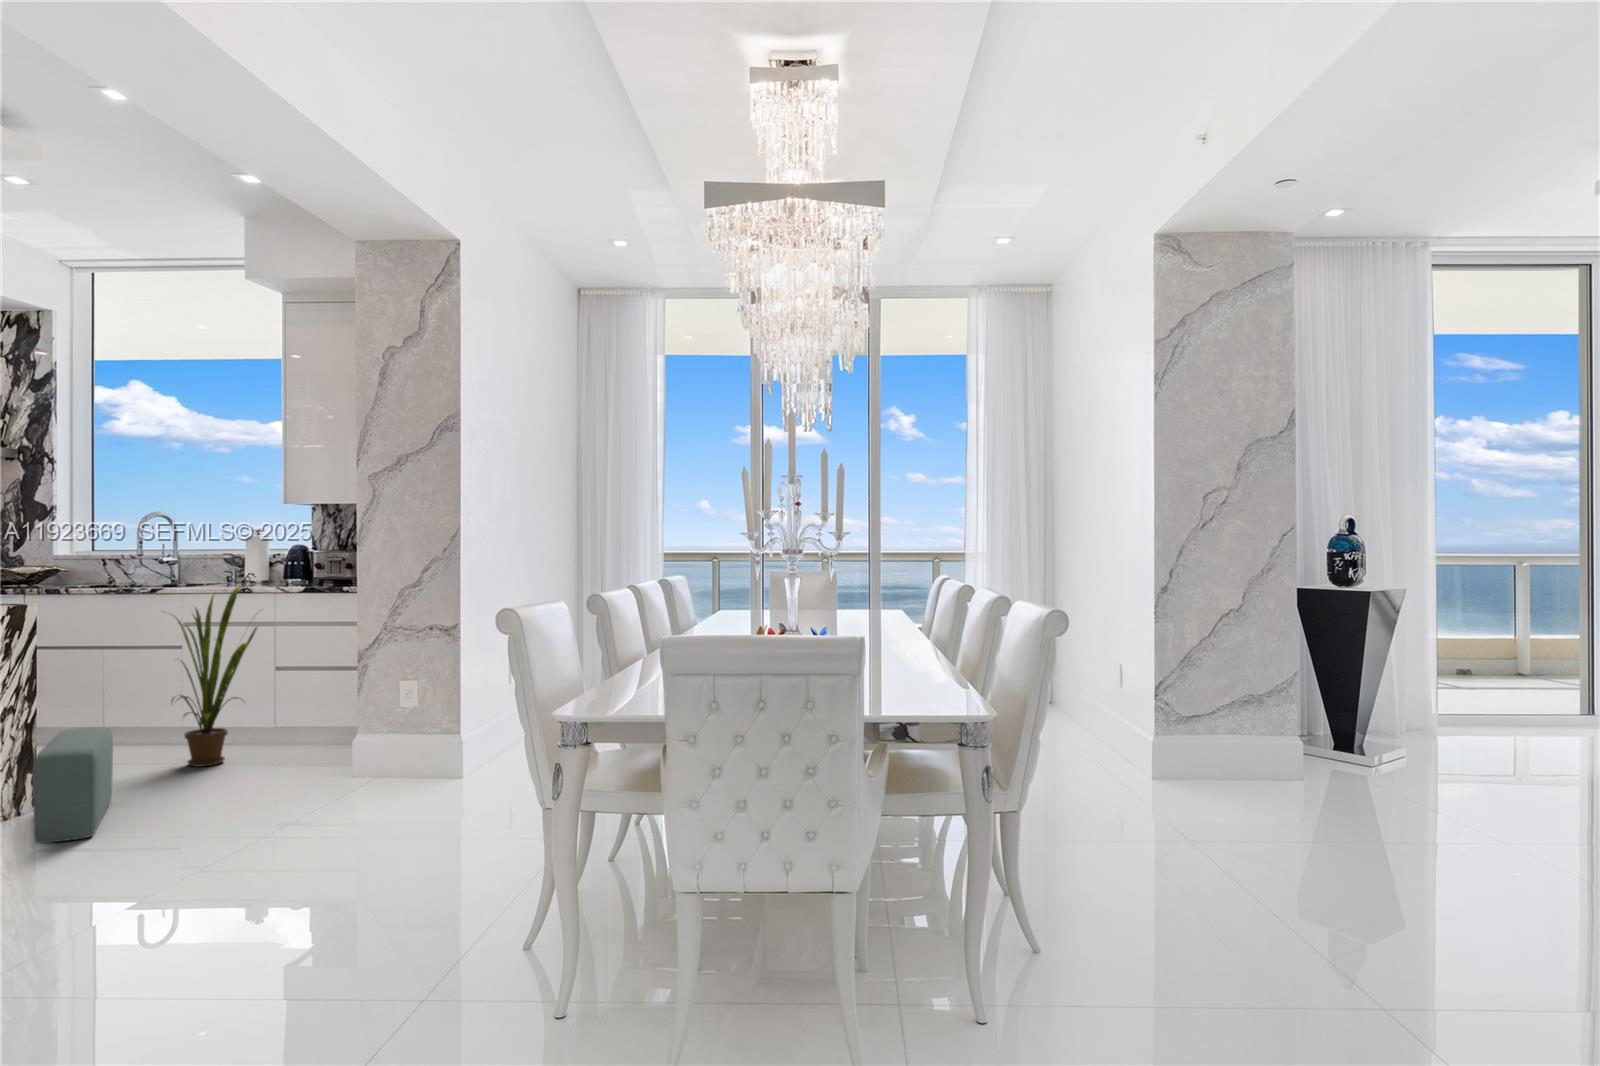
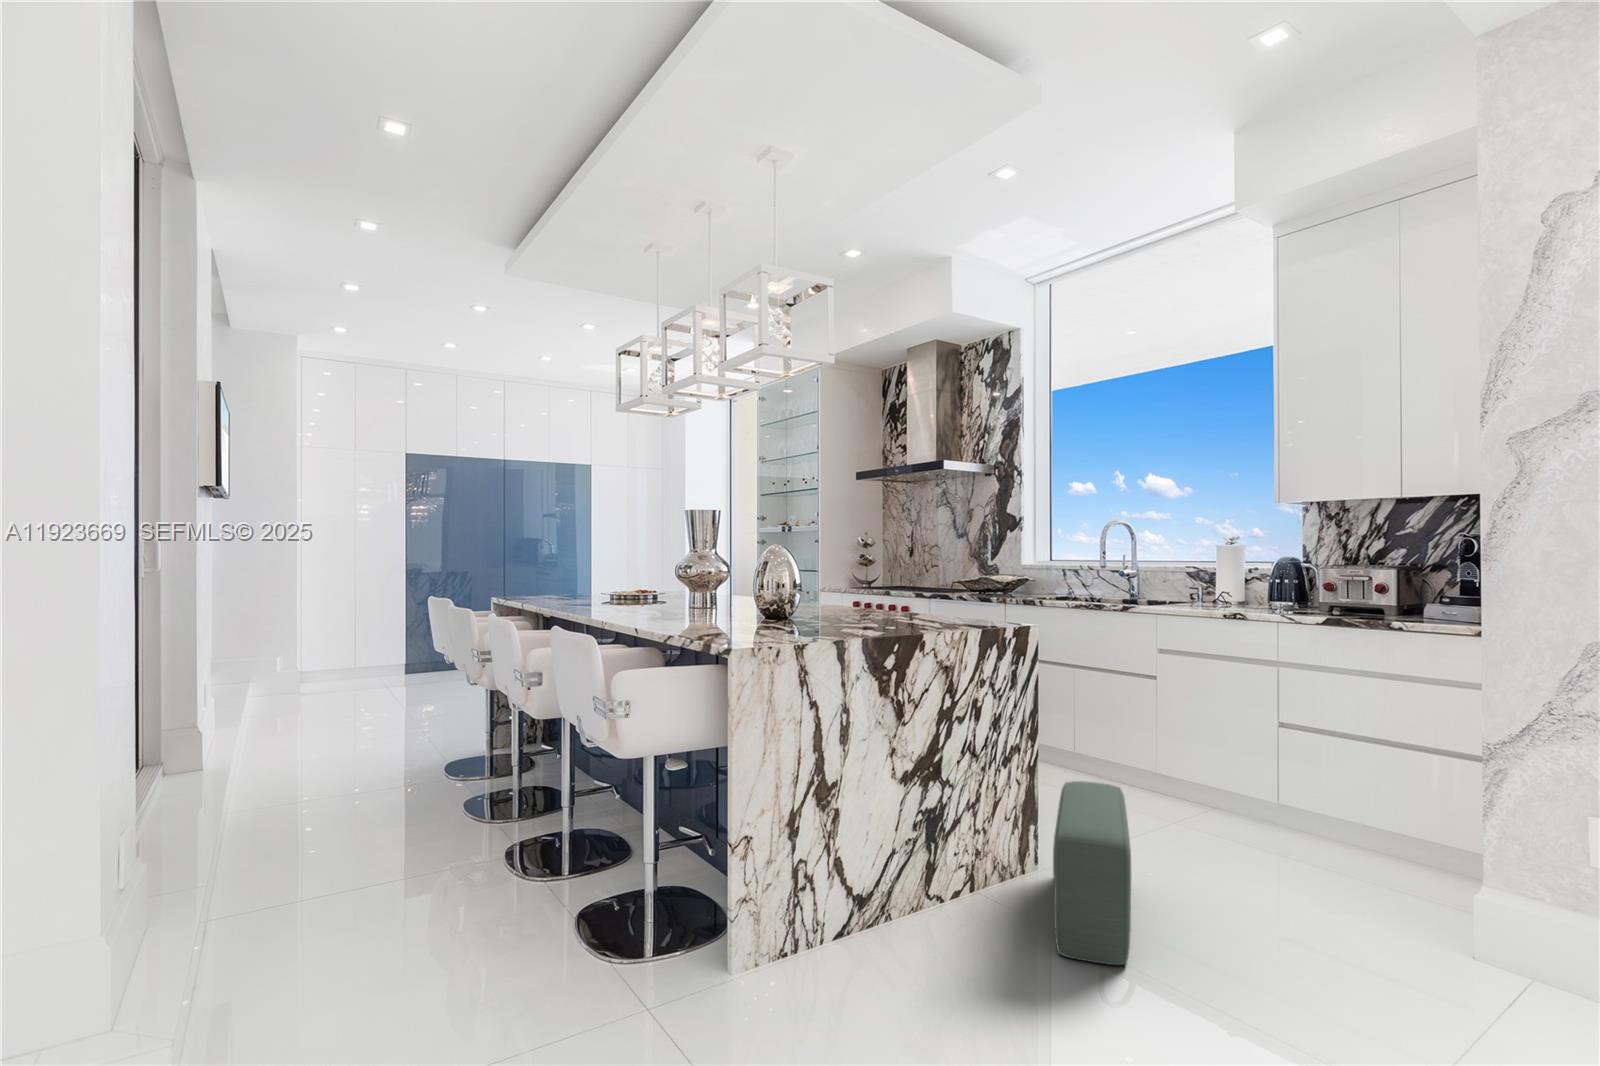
house plant: present [171,586,263,767] -> none [1146,607,1279,836]

